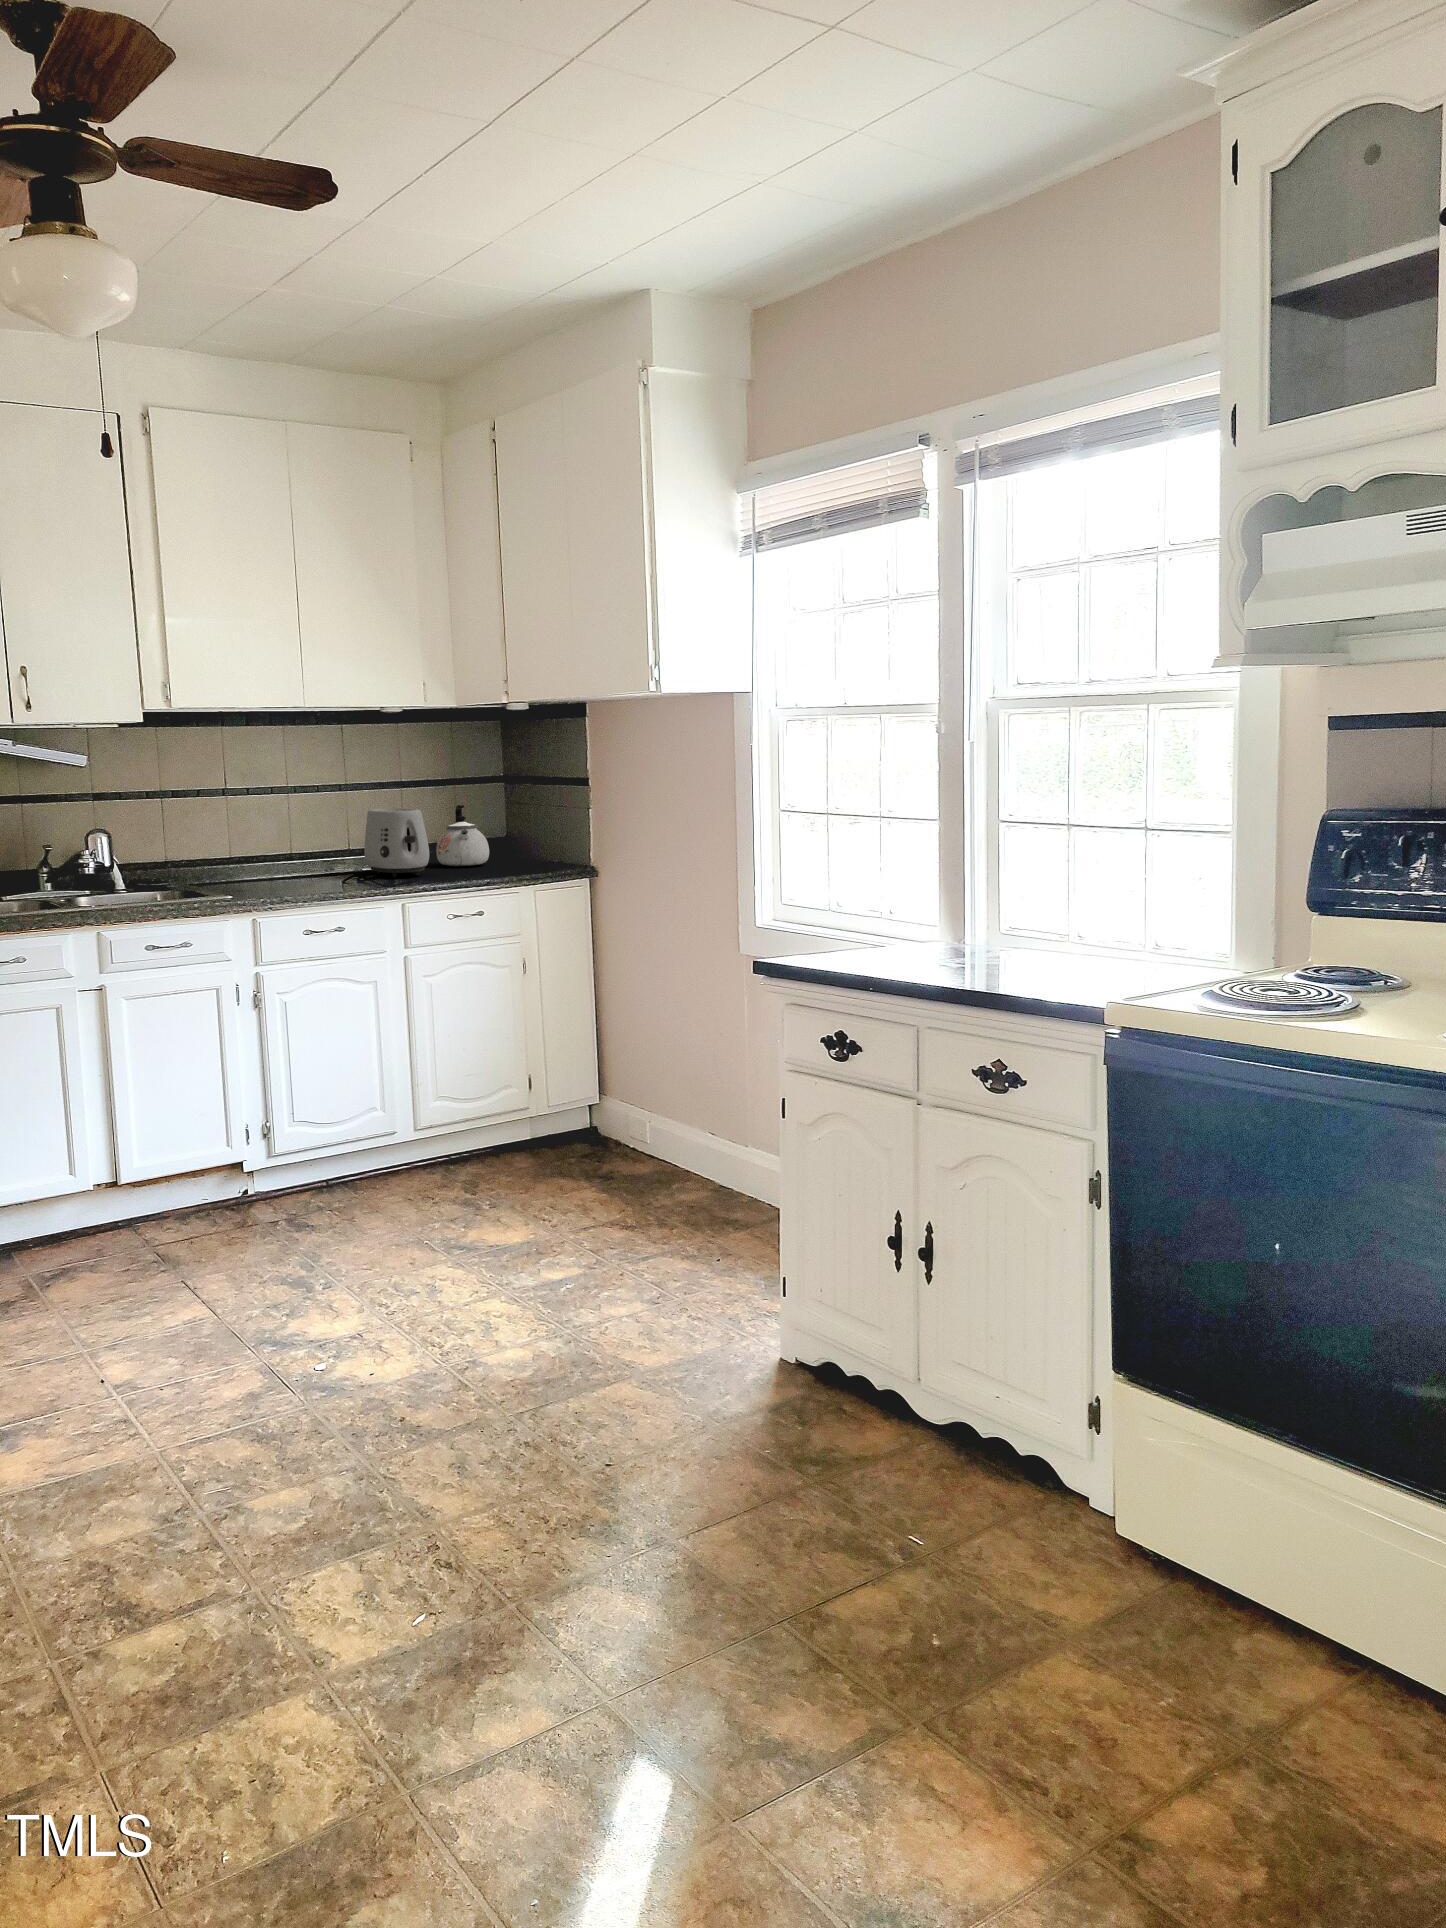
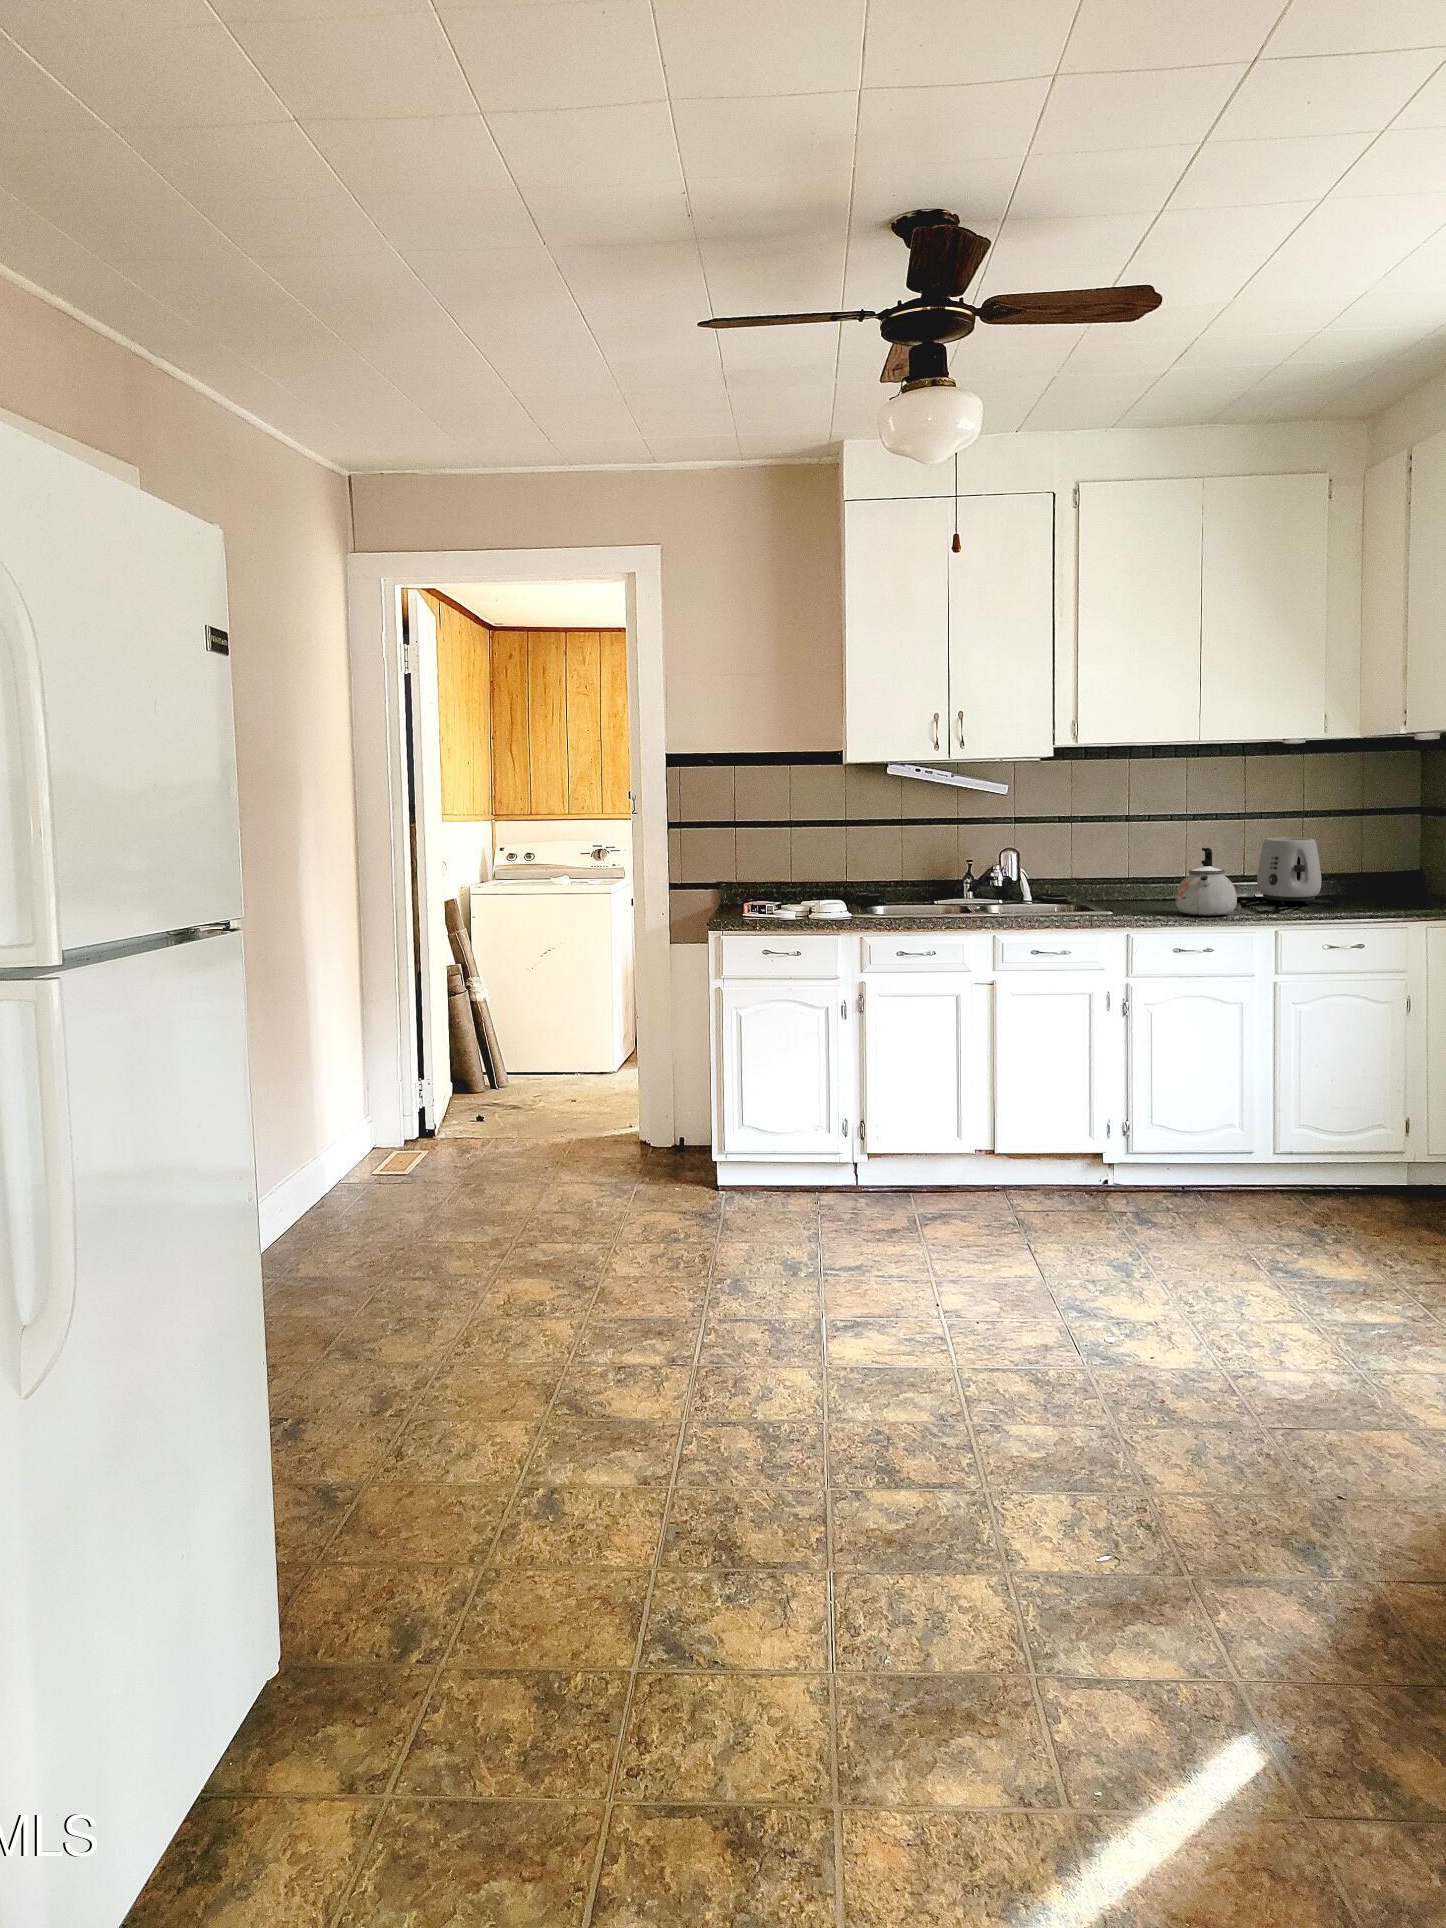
kettle: present [436,805,489,866] -> present [1176,848,1237,916]

